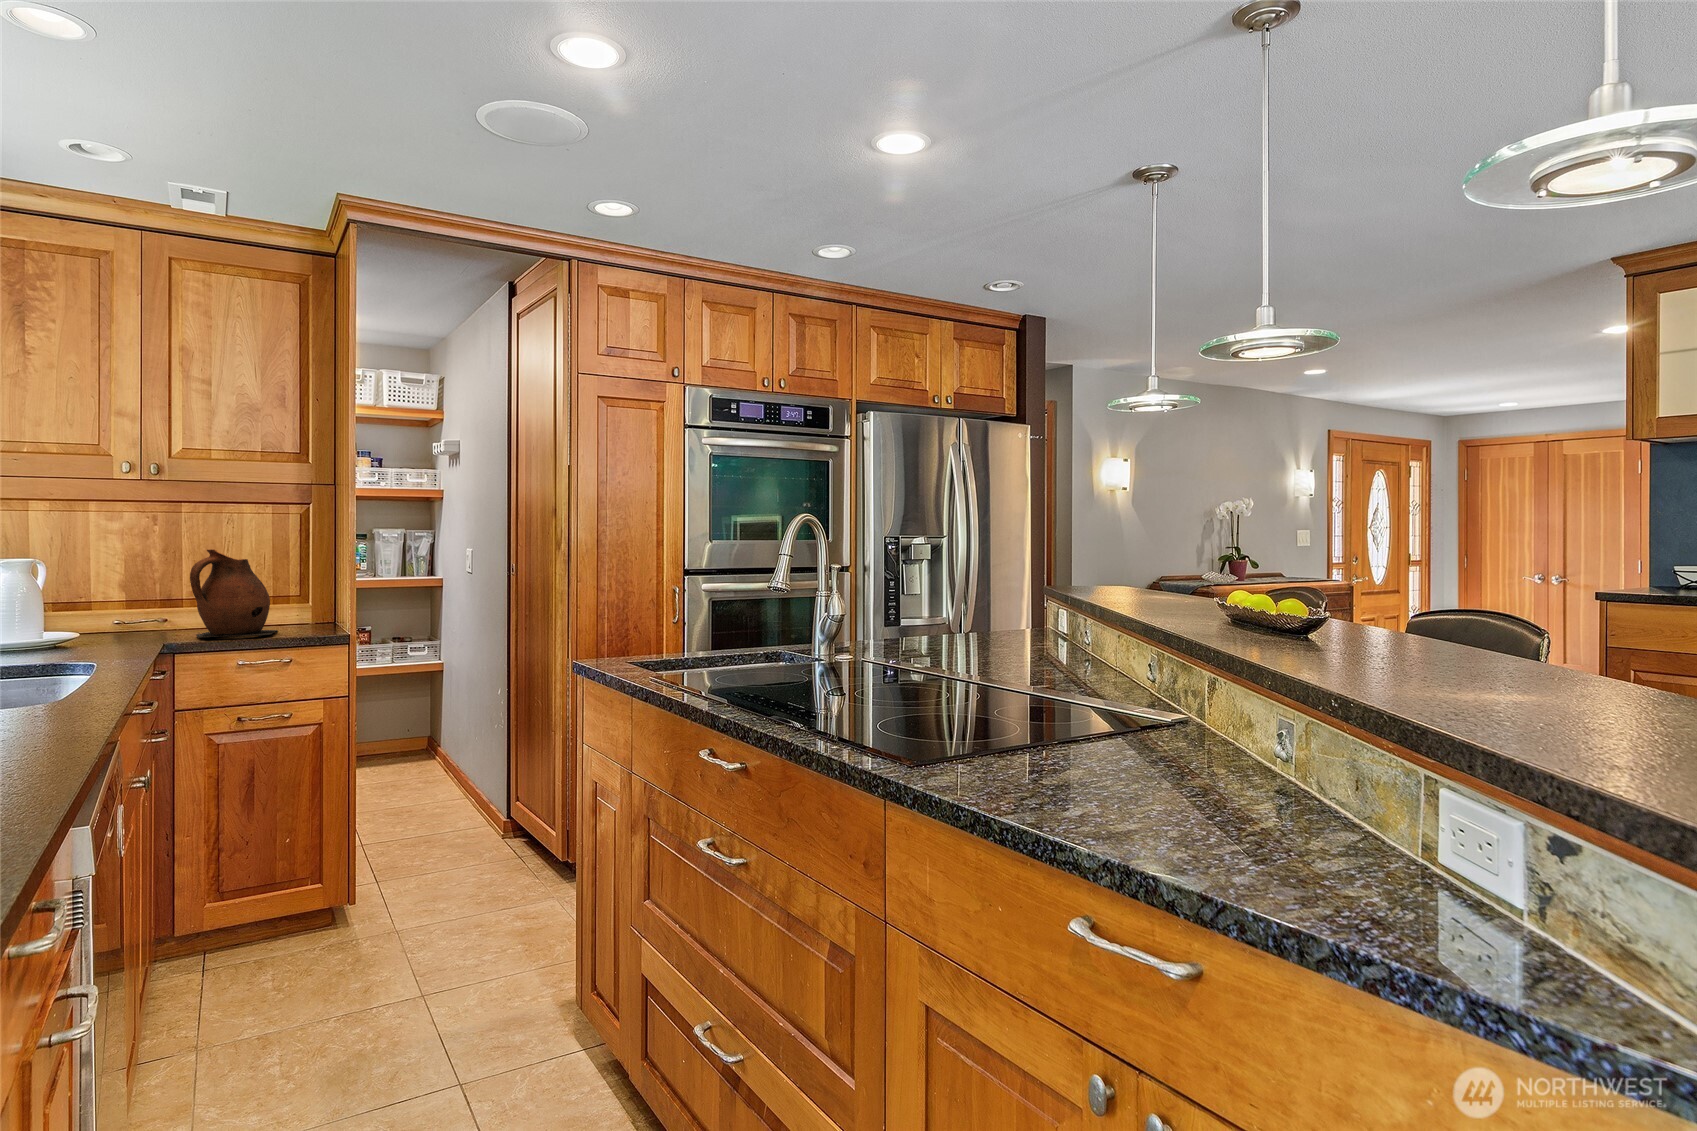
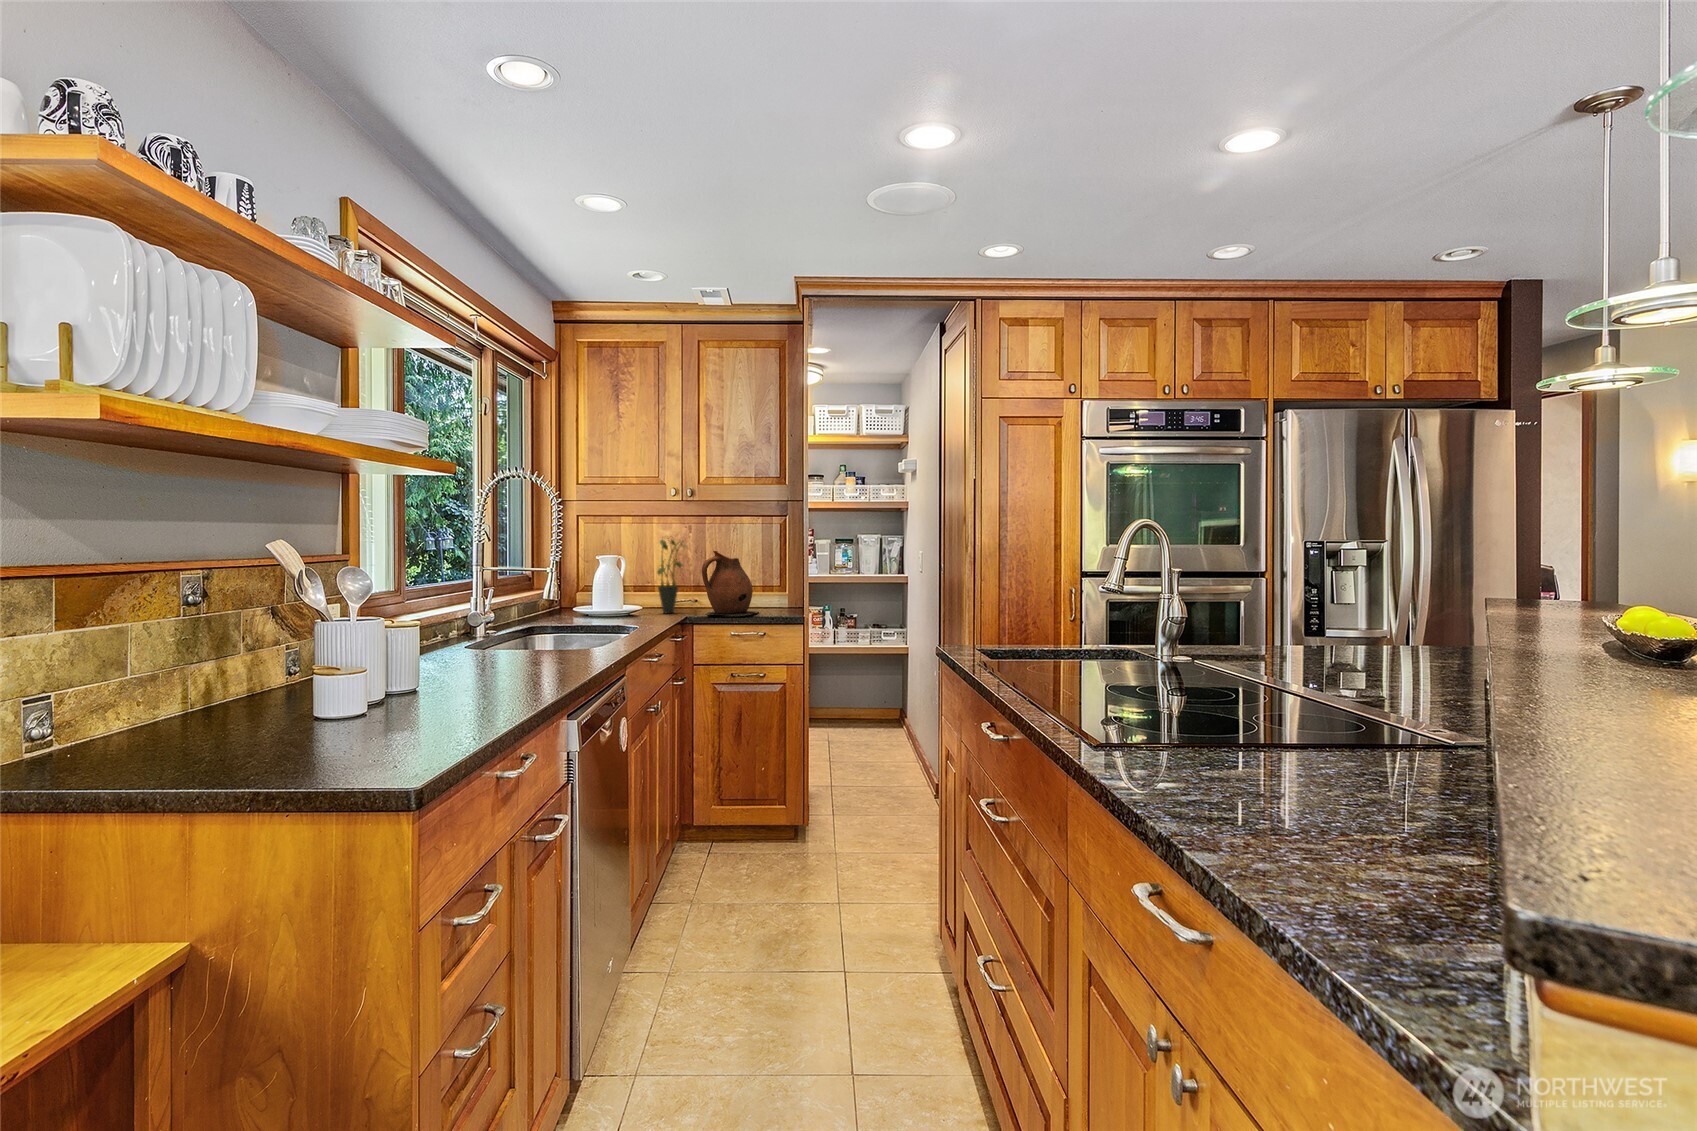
potted plant: none [106,528,161,639] -> present [657,538,687,613]

